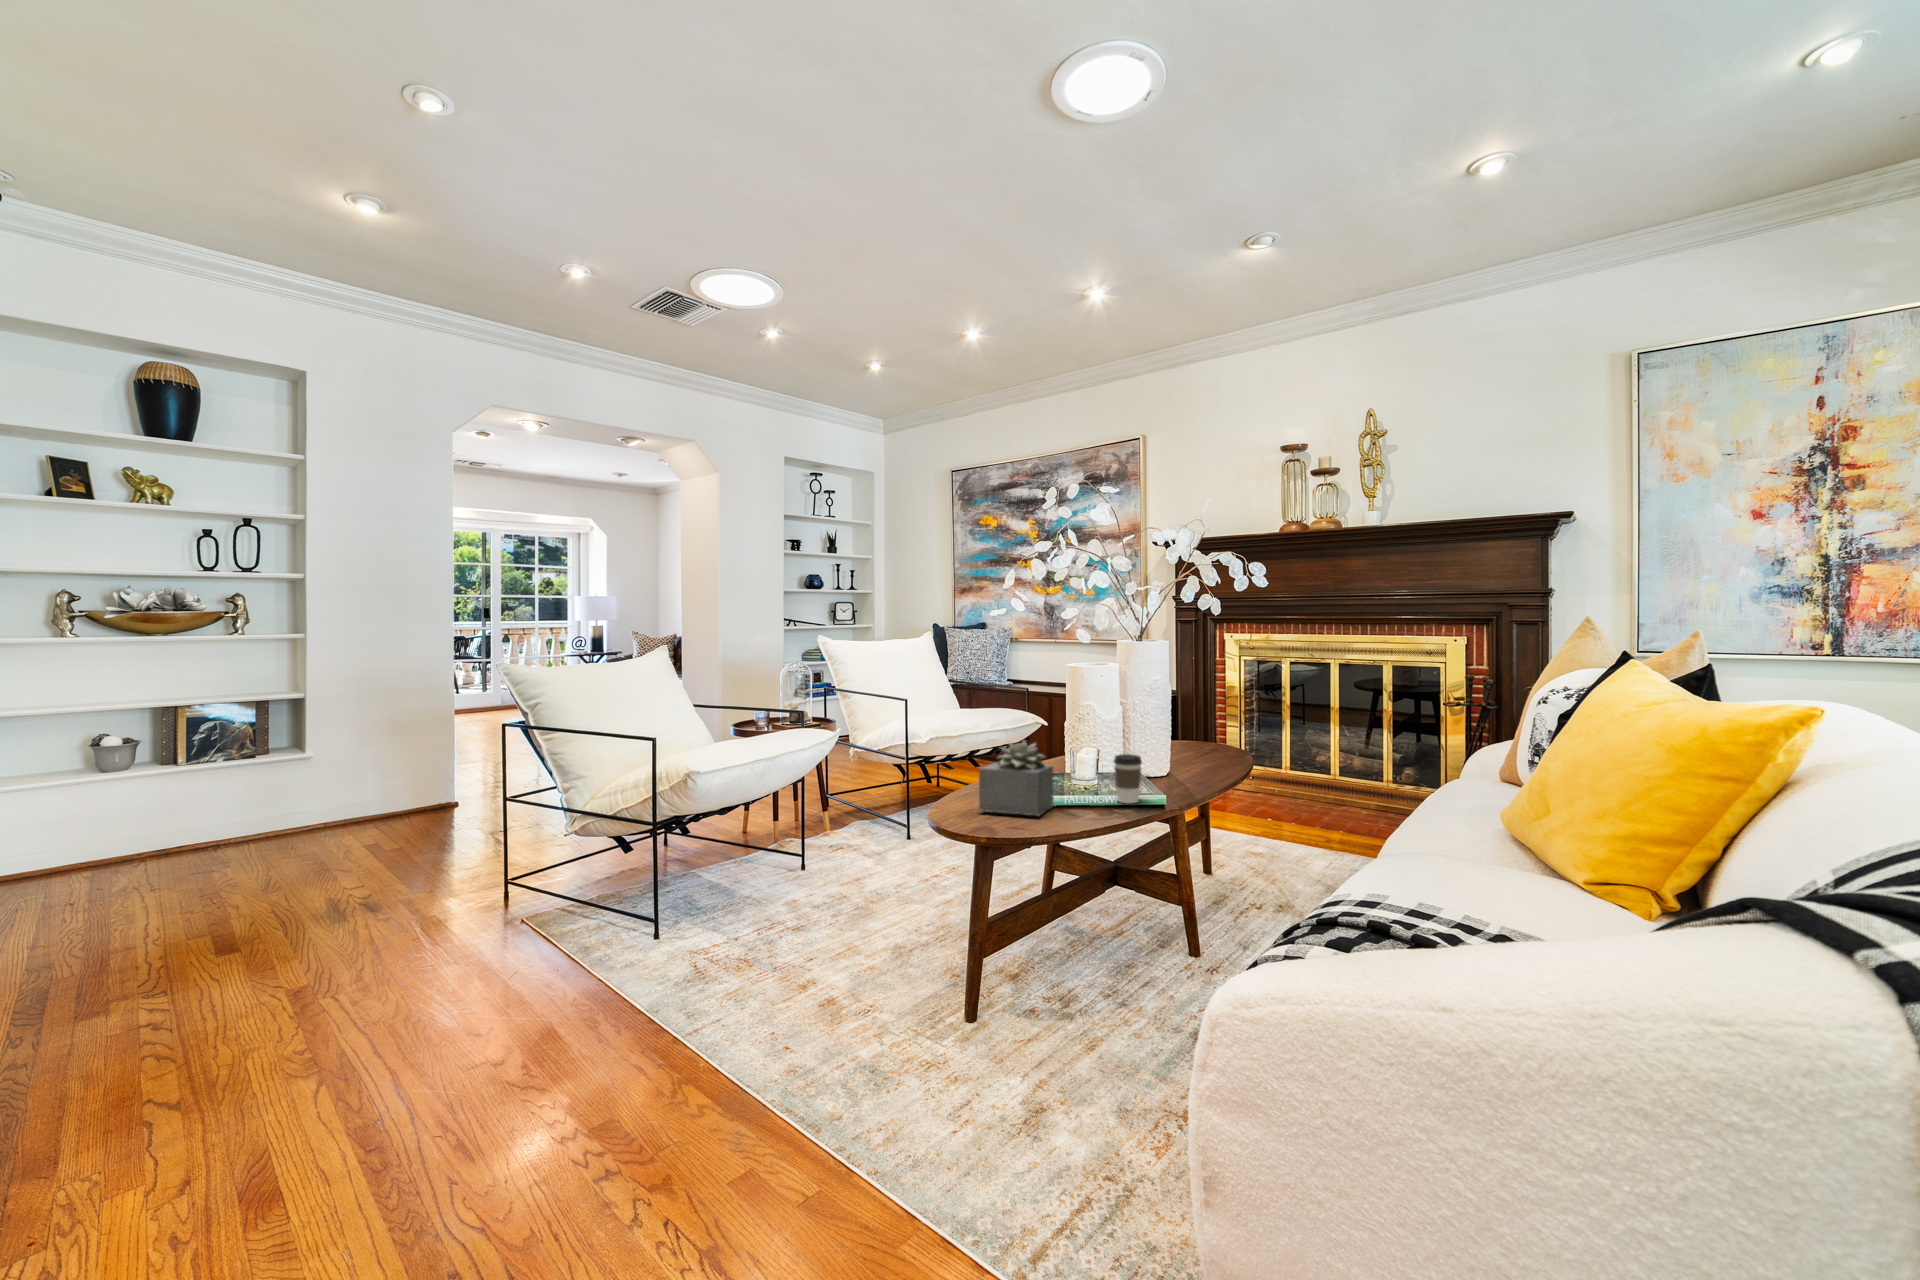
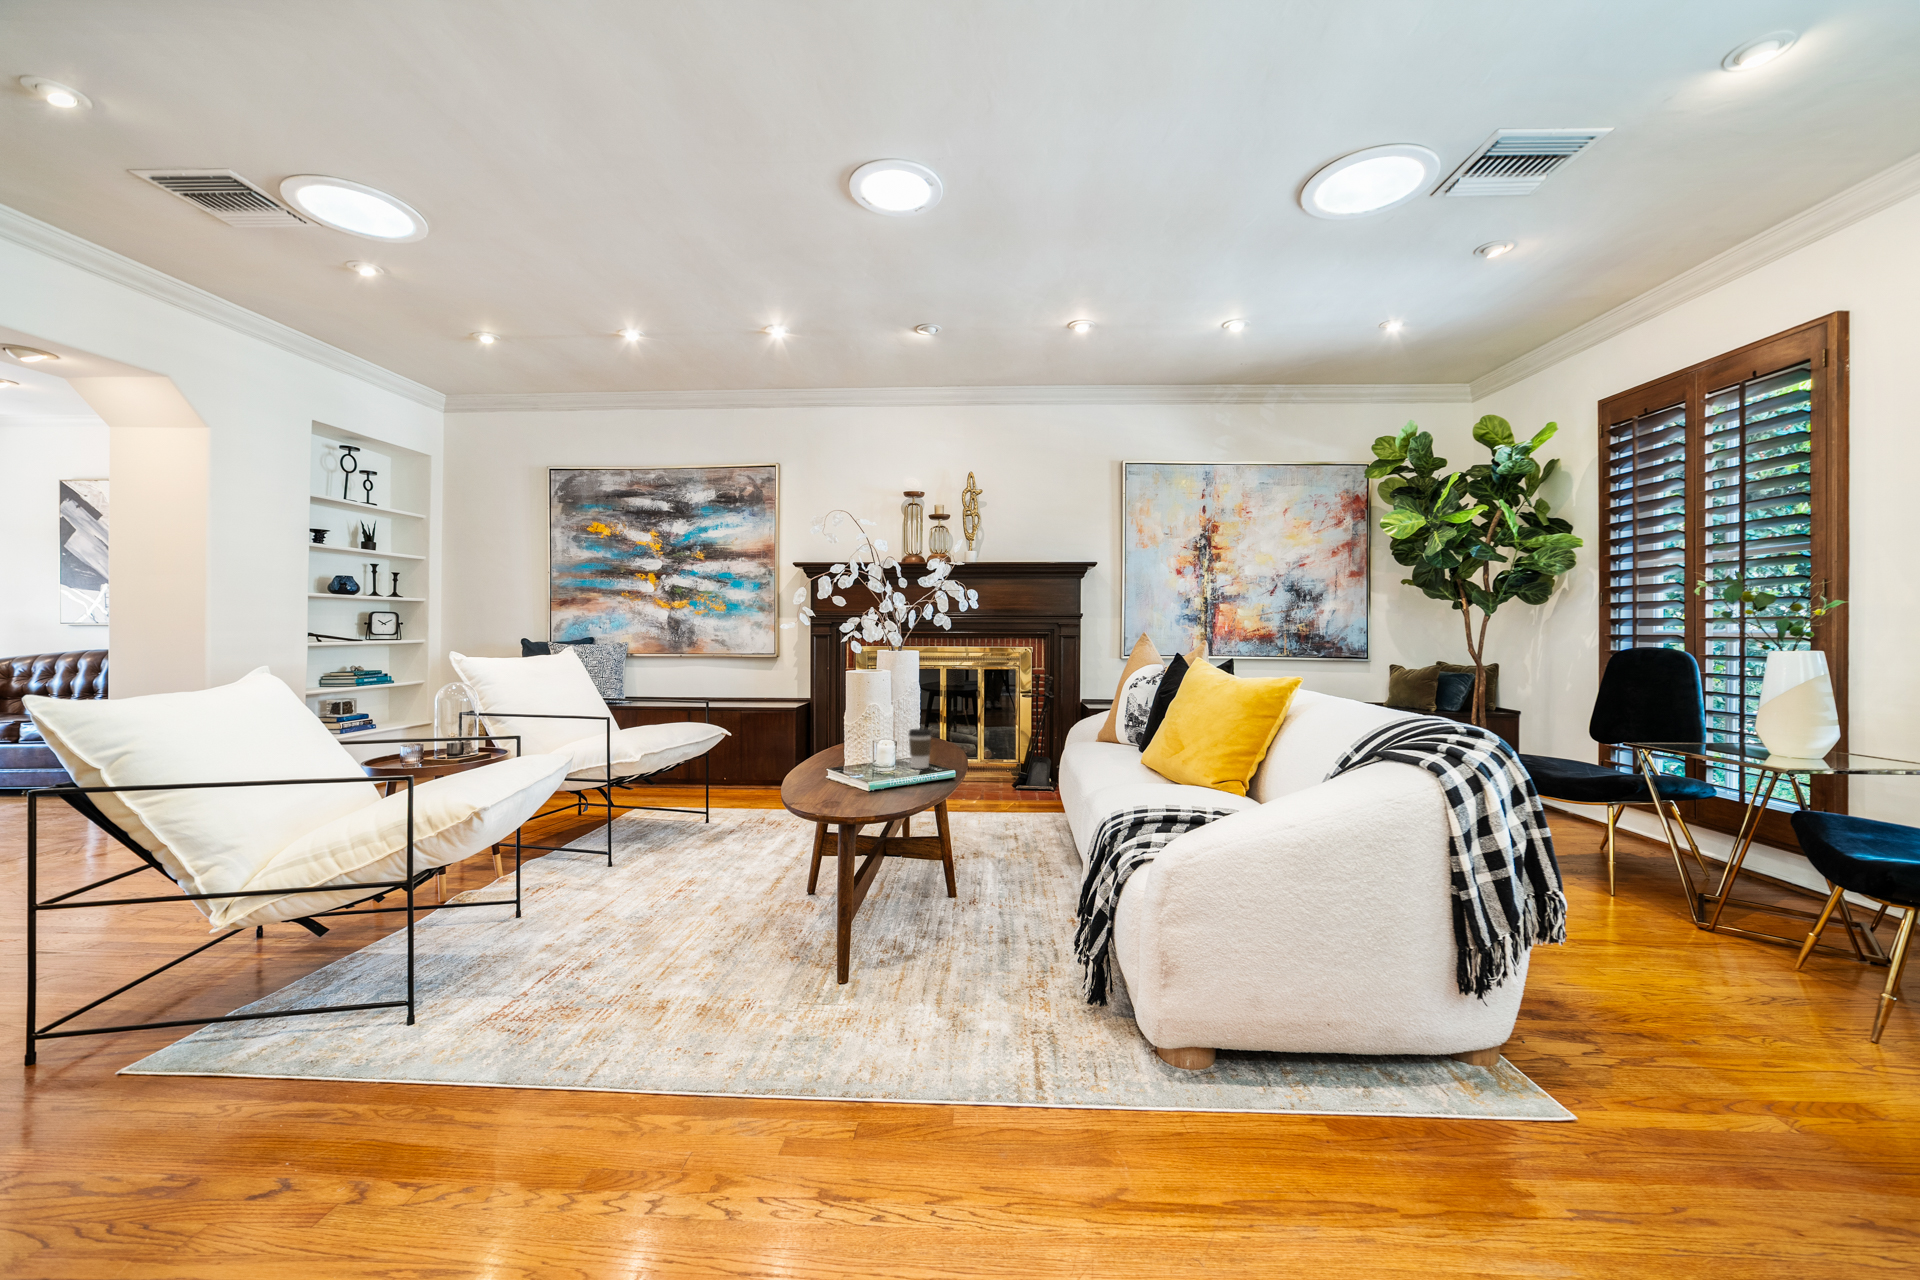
succulent plant: present [979,741,1054,816] -> none [815,719,876,786]

